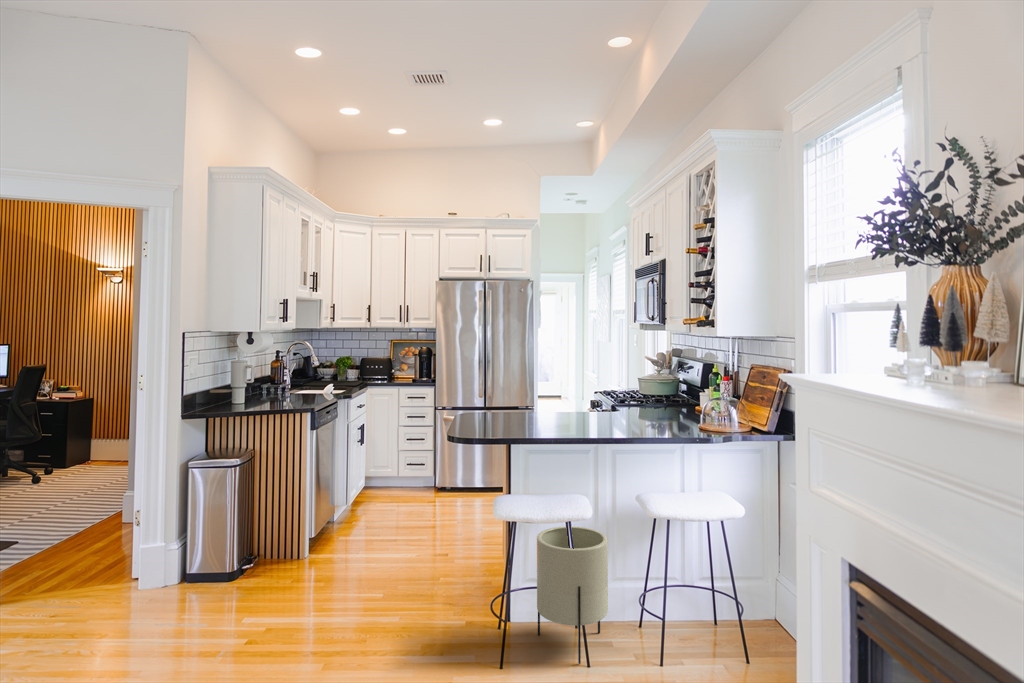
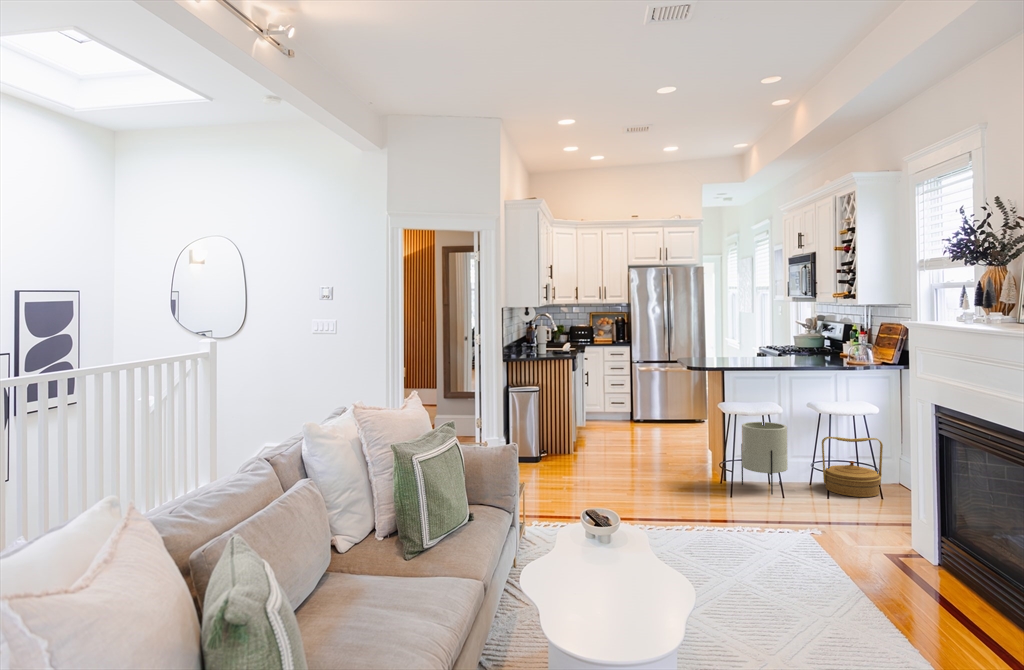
woven basket: none [663,552,755,662] -> present [822,437,883,497]

